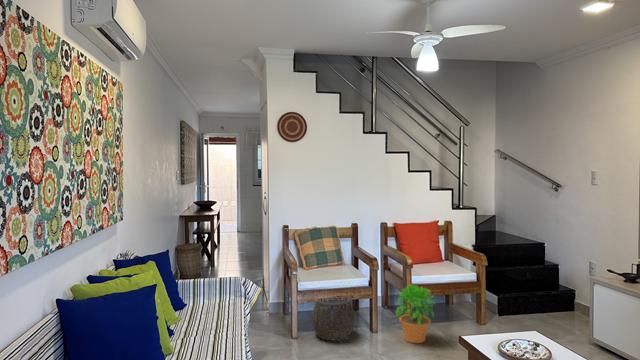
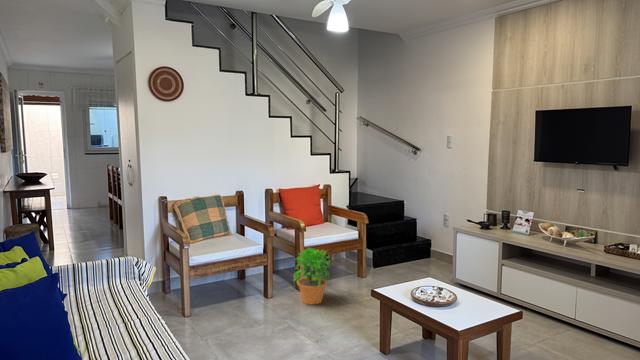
woven basket: present [312,298,354,341] -> none [206,265,252,315]

